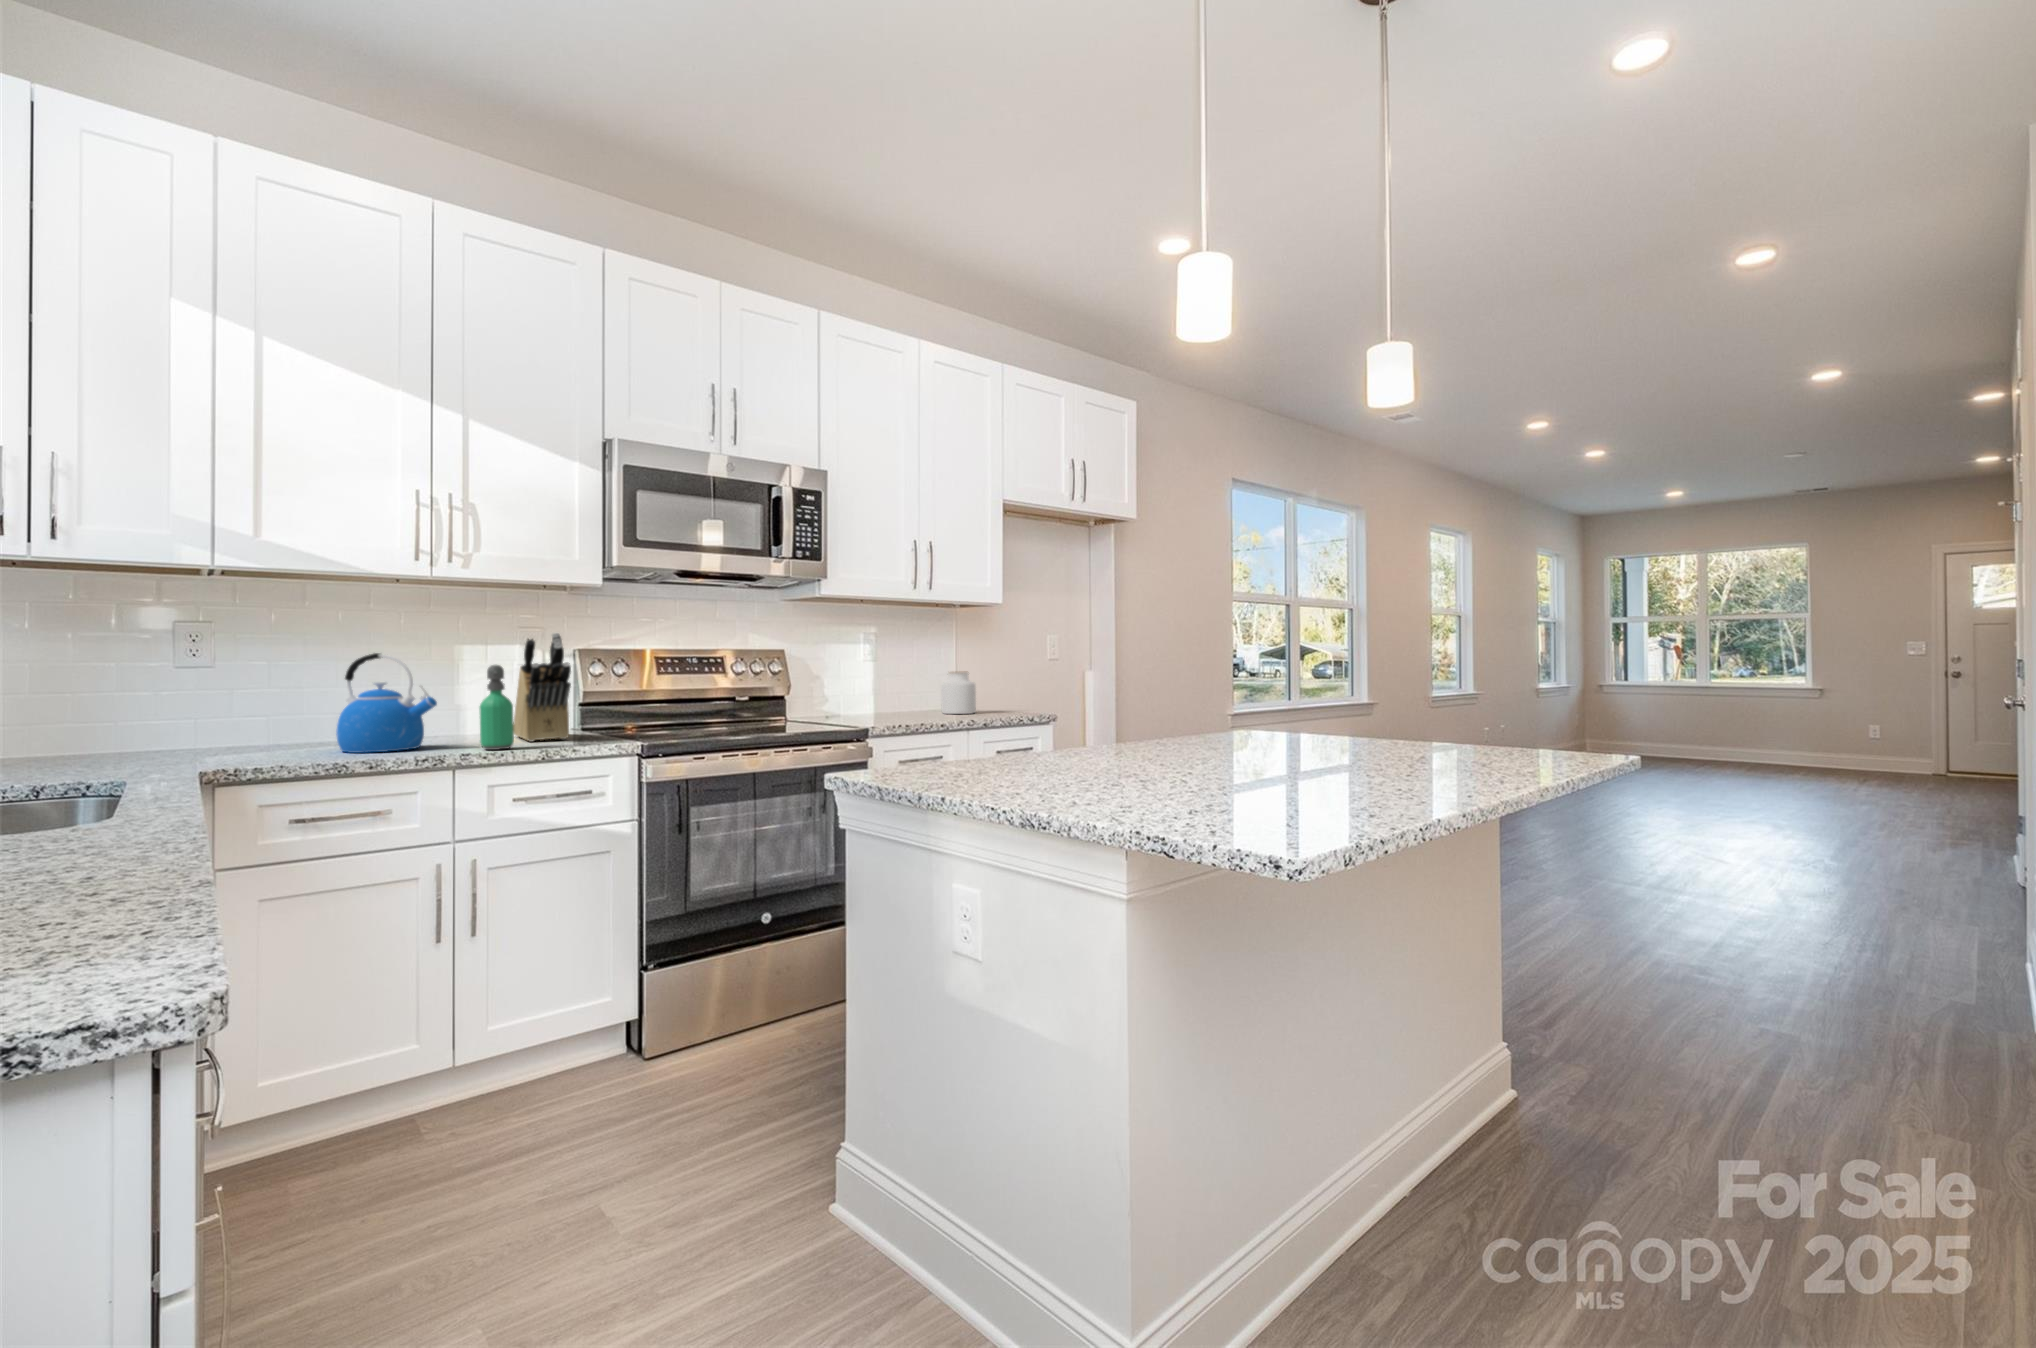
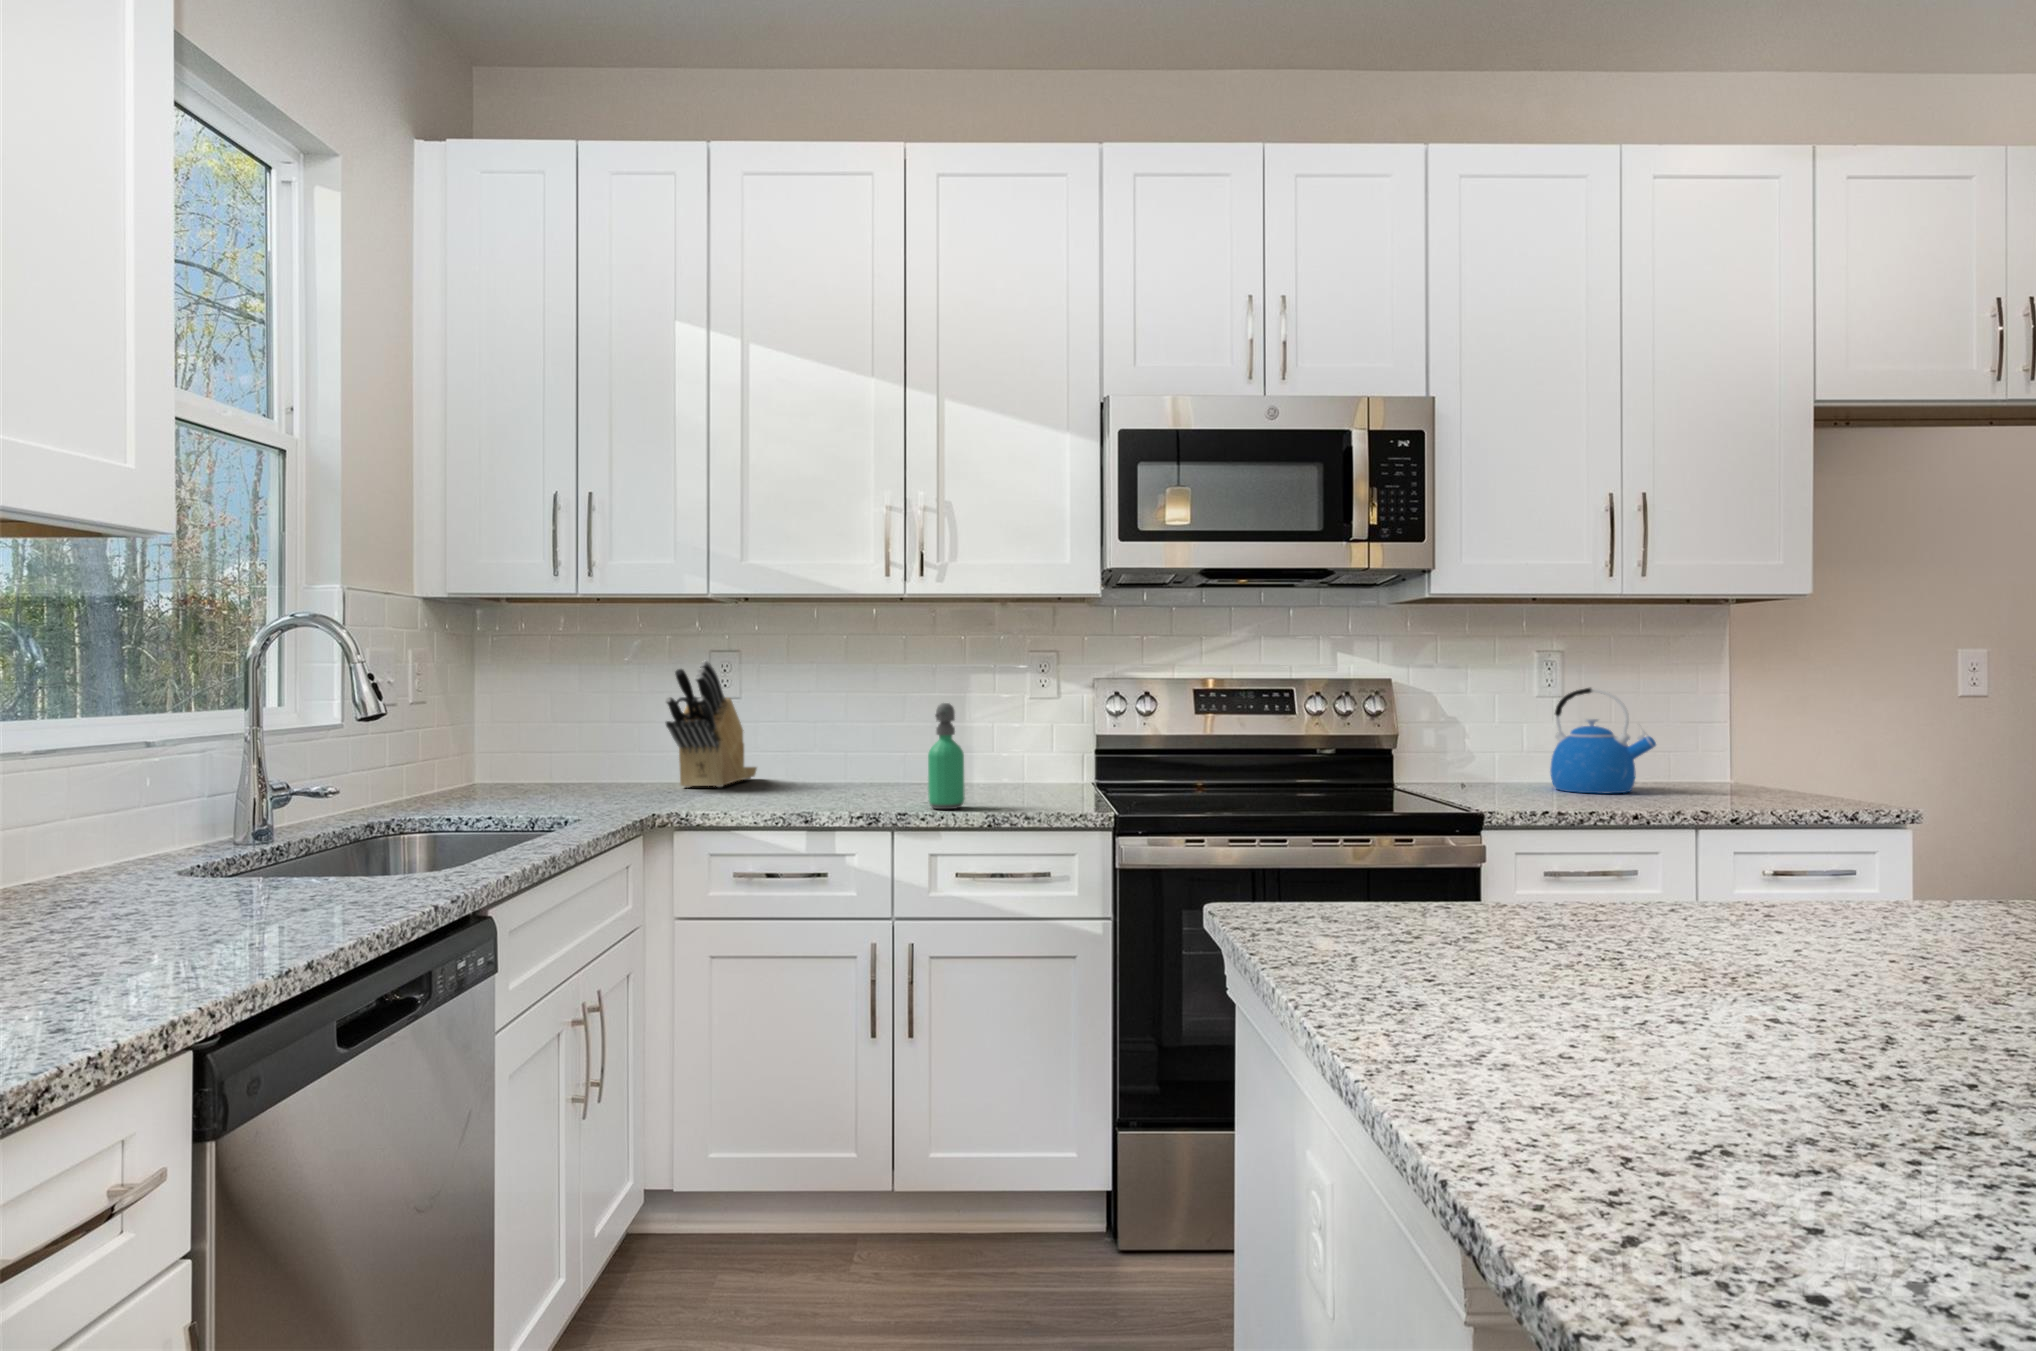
knife block: present [514,633,571,742] -> present [666,661,757,788]
kettle: present [336,653,437,753] -> present [1550,688,1656,794]
jar: present [941,672,976,714] -> none [1680,715,1751,791]

